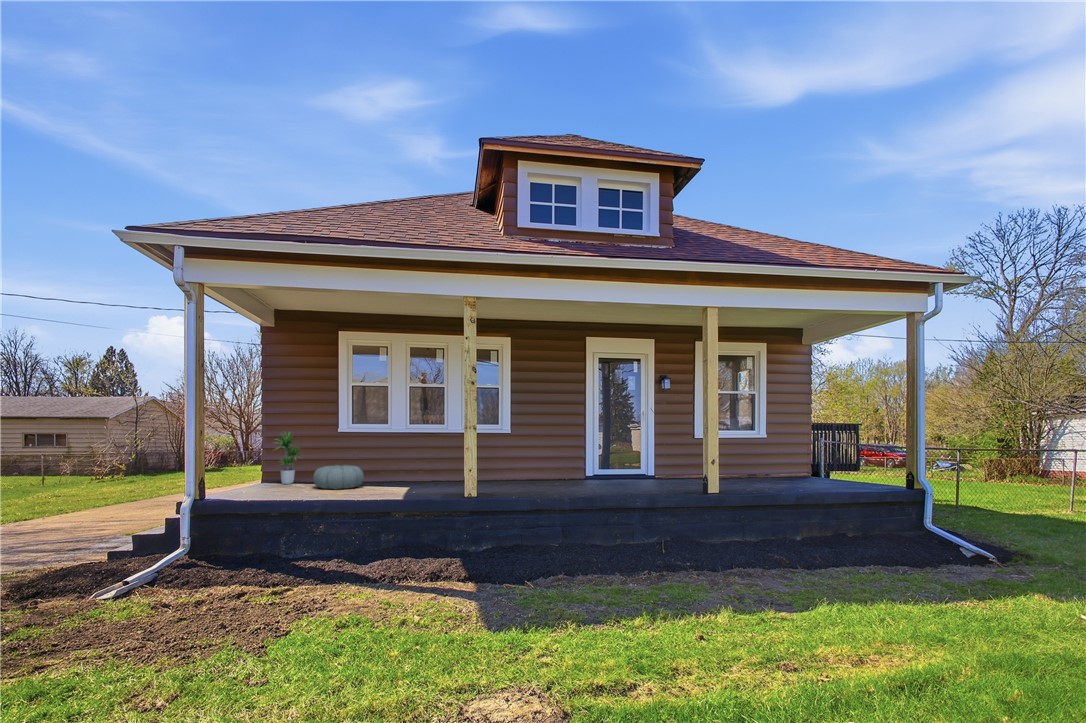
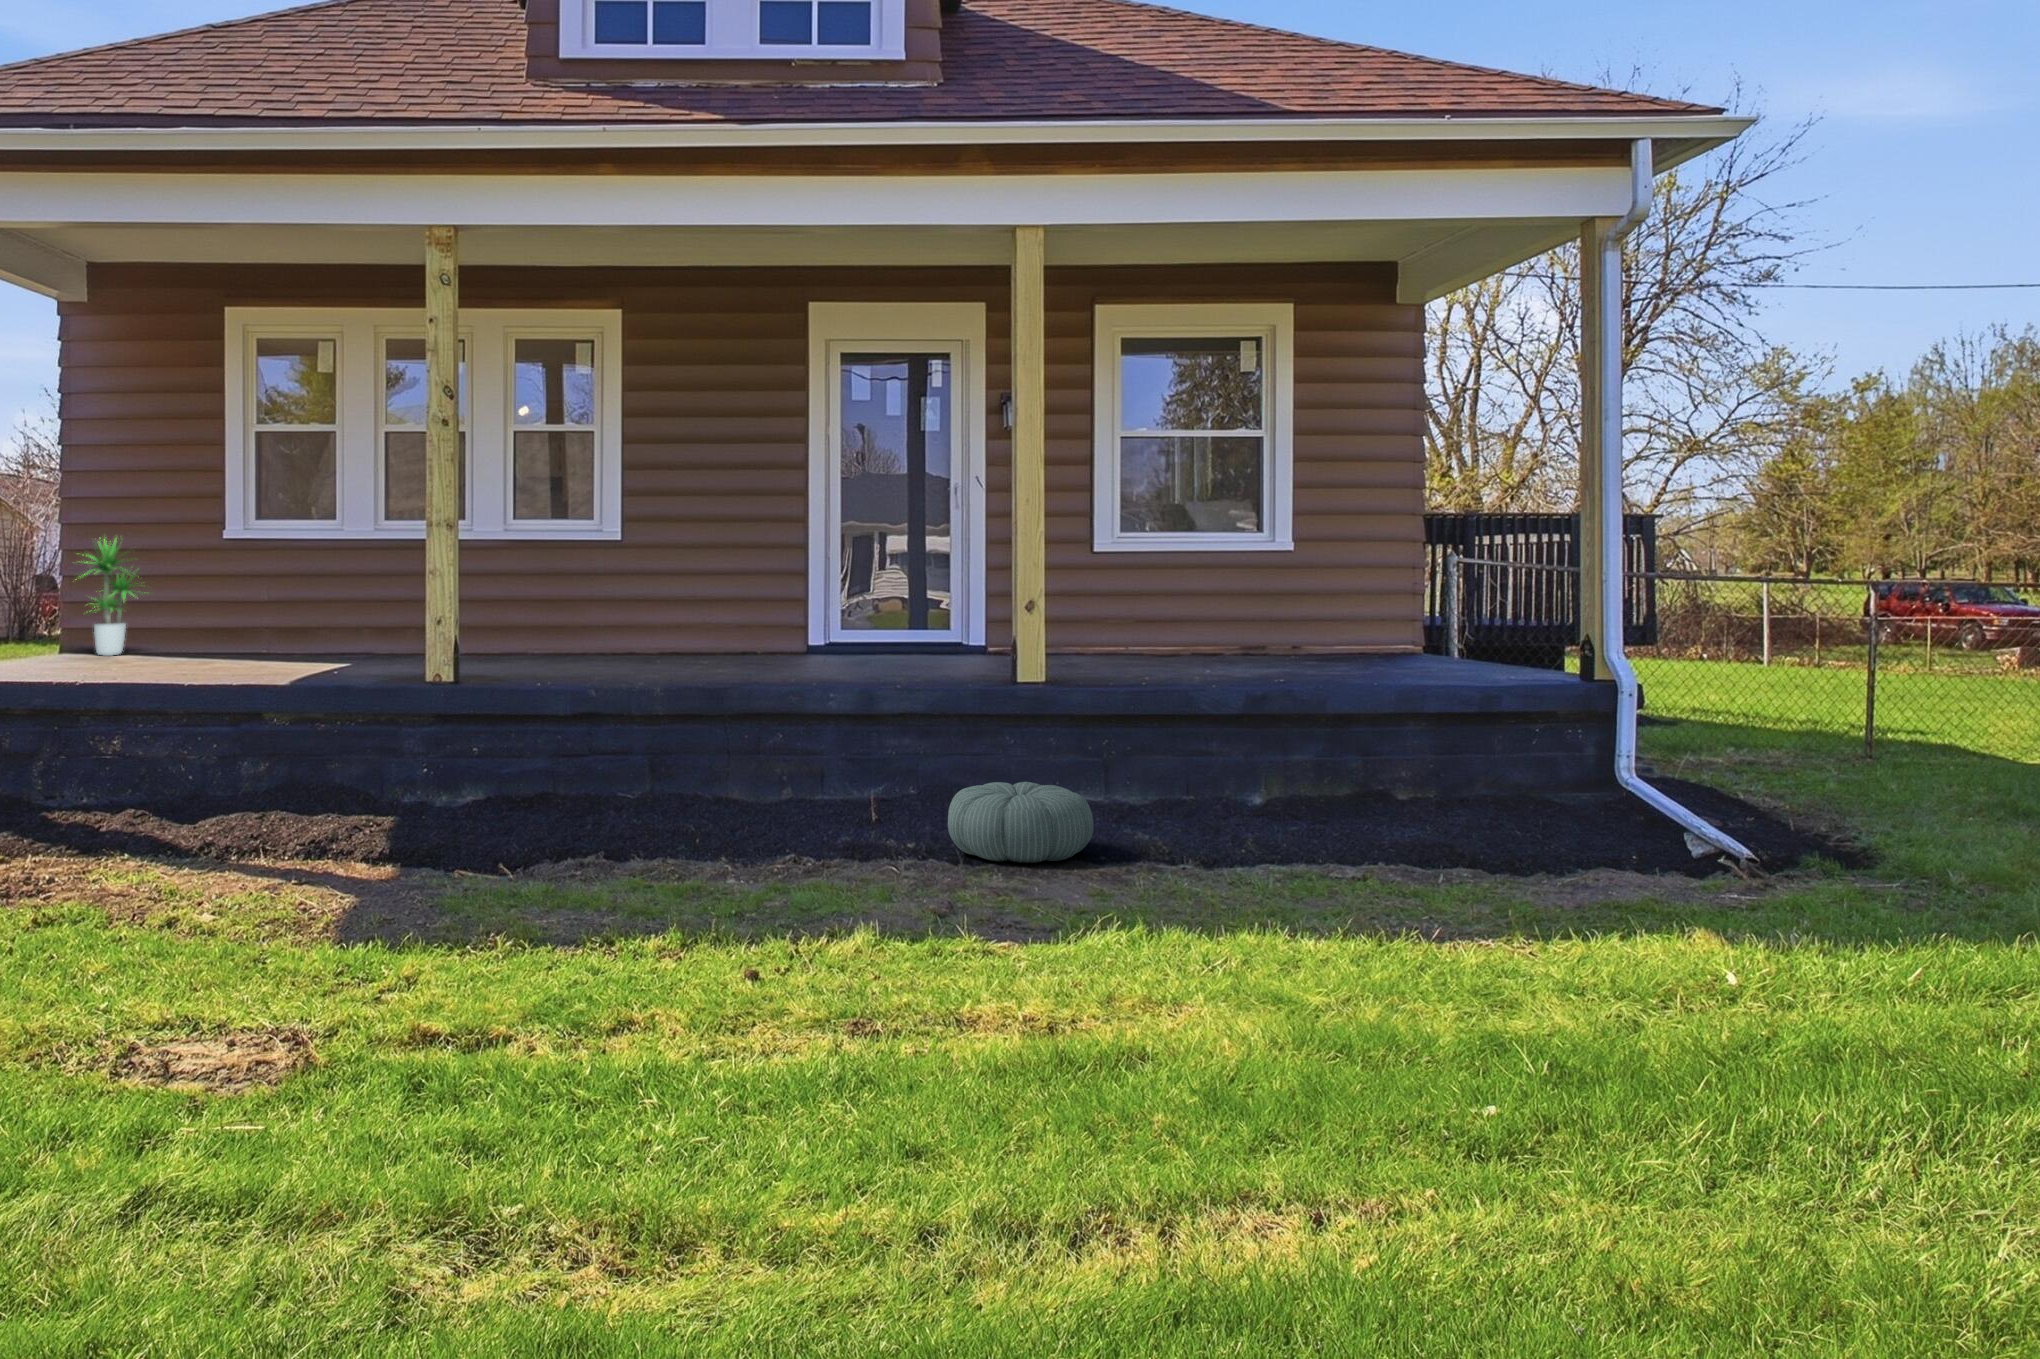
pouf: present [313,465,364,489] -> present [948,782,1094,863]

